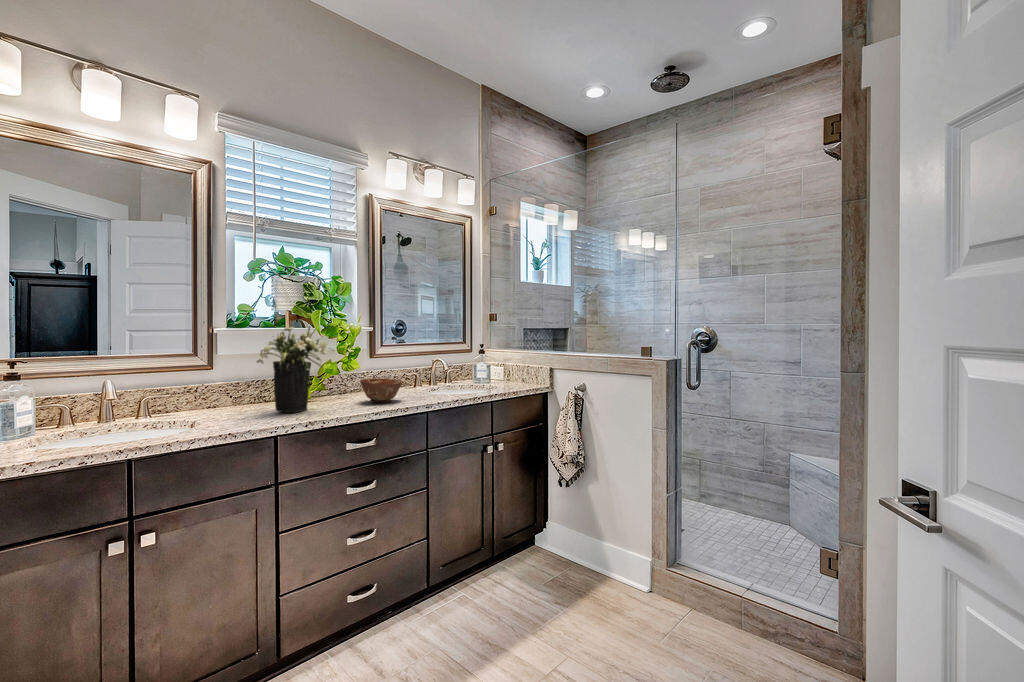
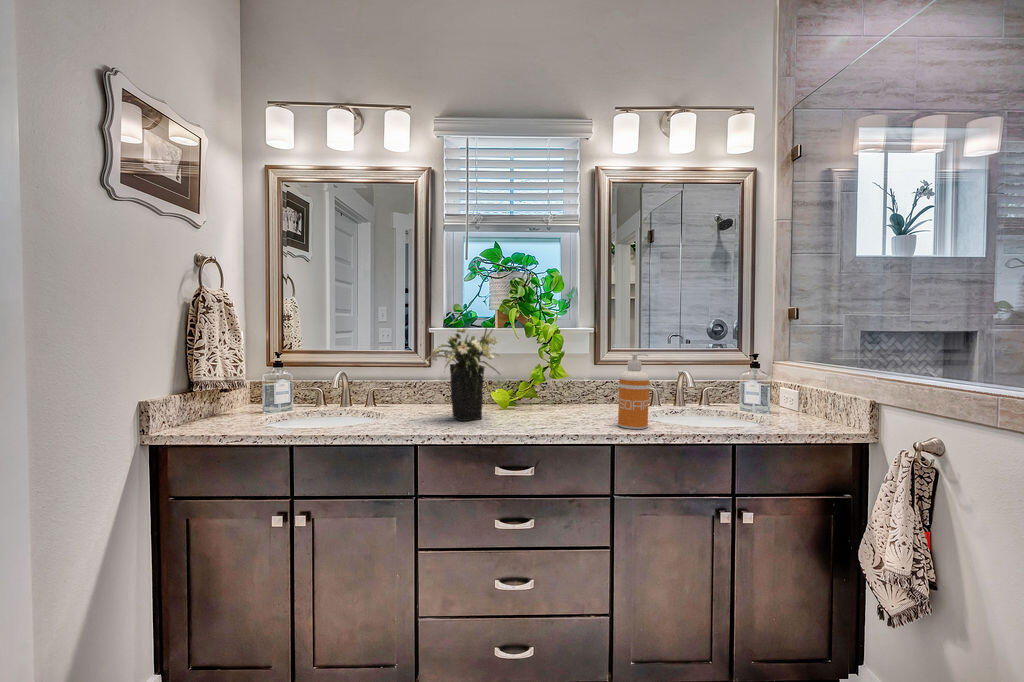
soap dispenser: none [423,345,444,399] -> present [618,353,649,429]
ceramic bowl: present [360,378,403,403] -> none [542,390,593,423]

